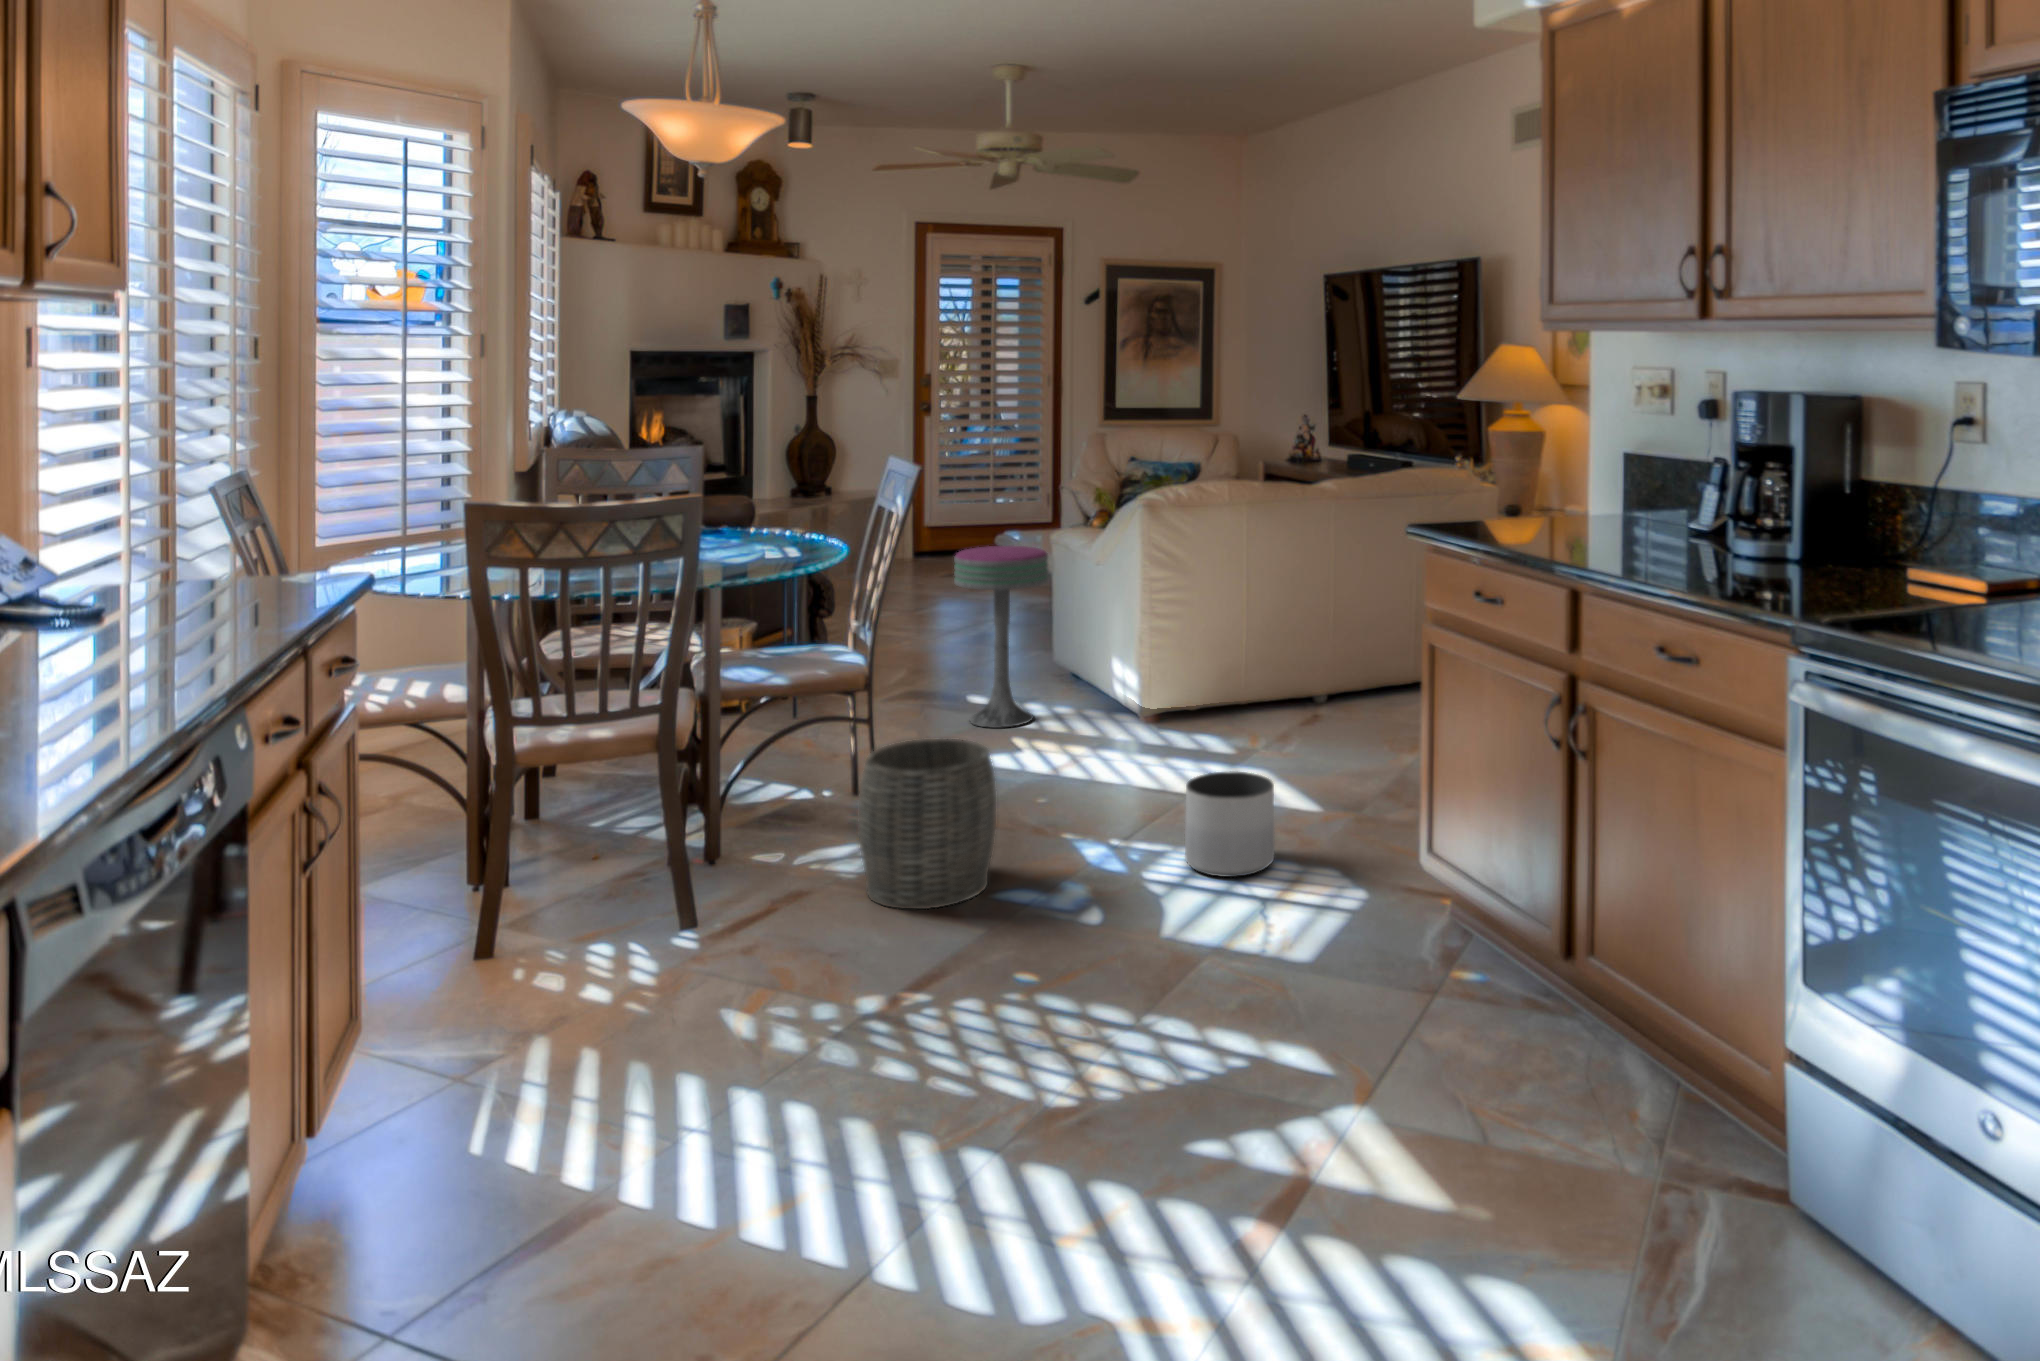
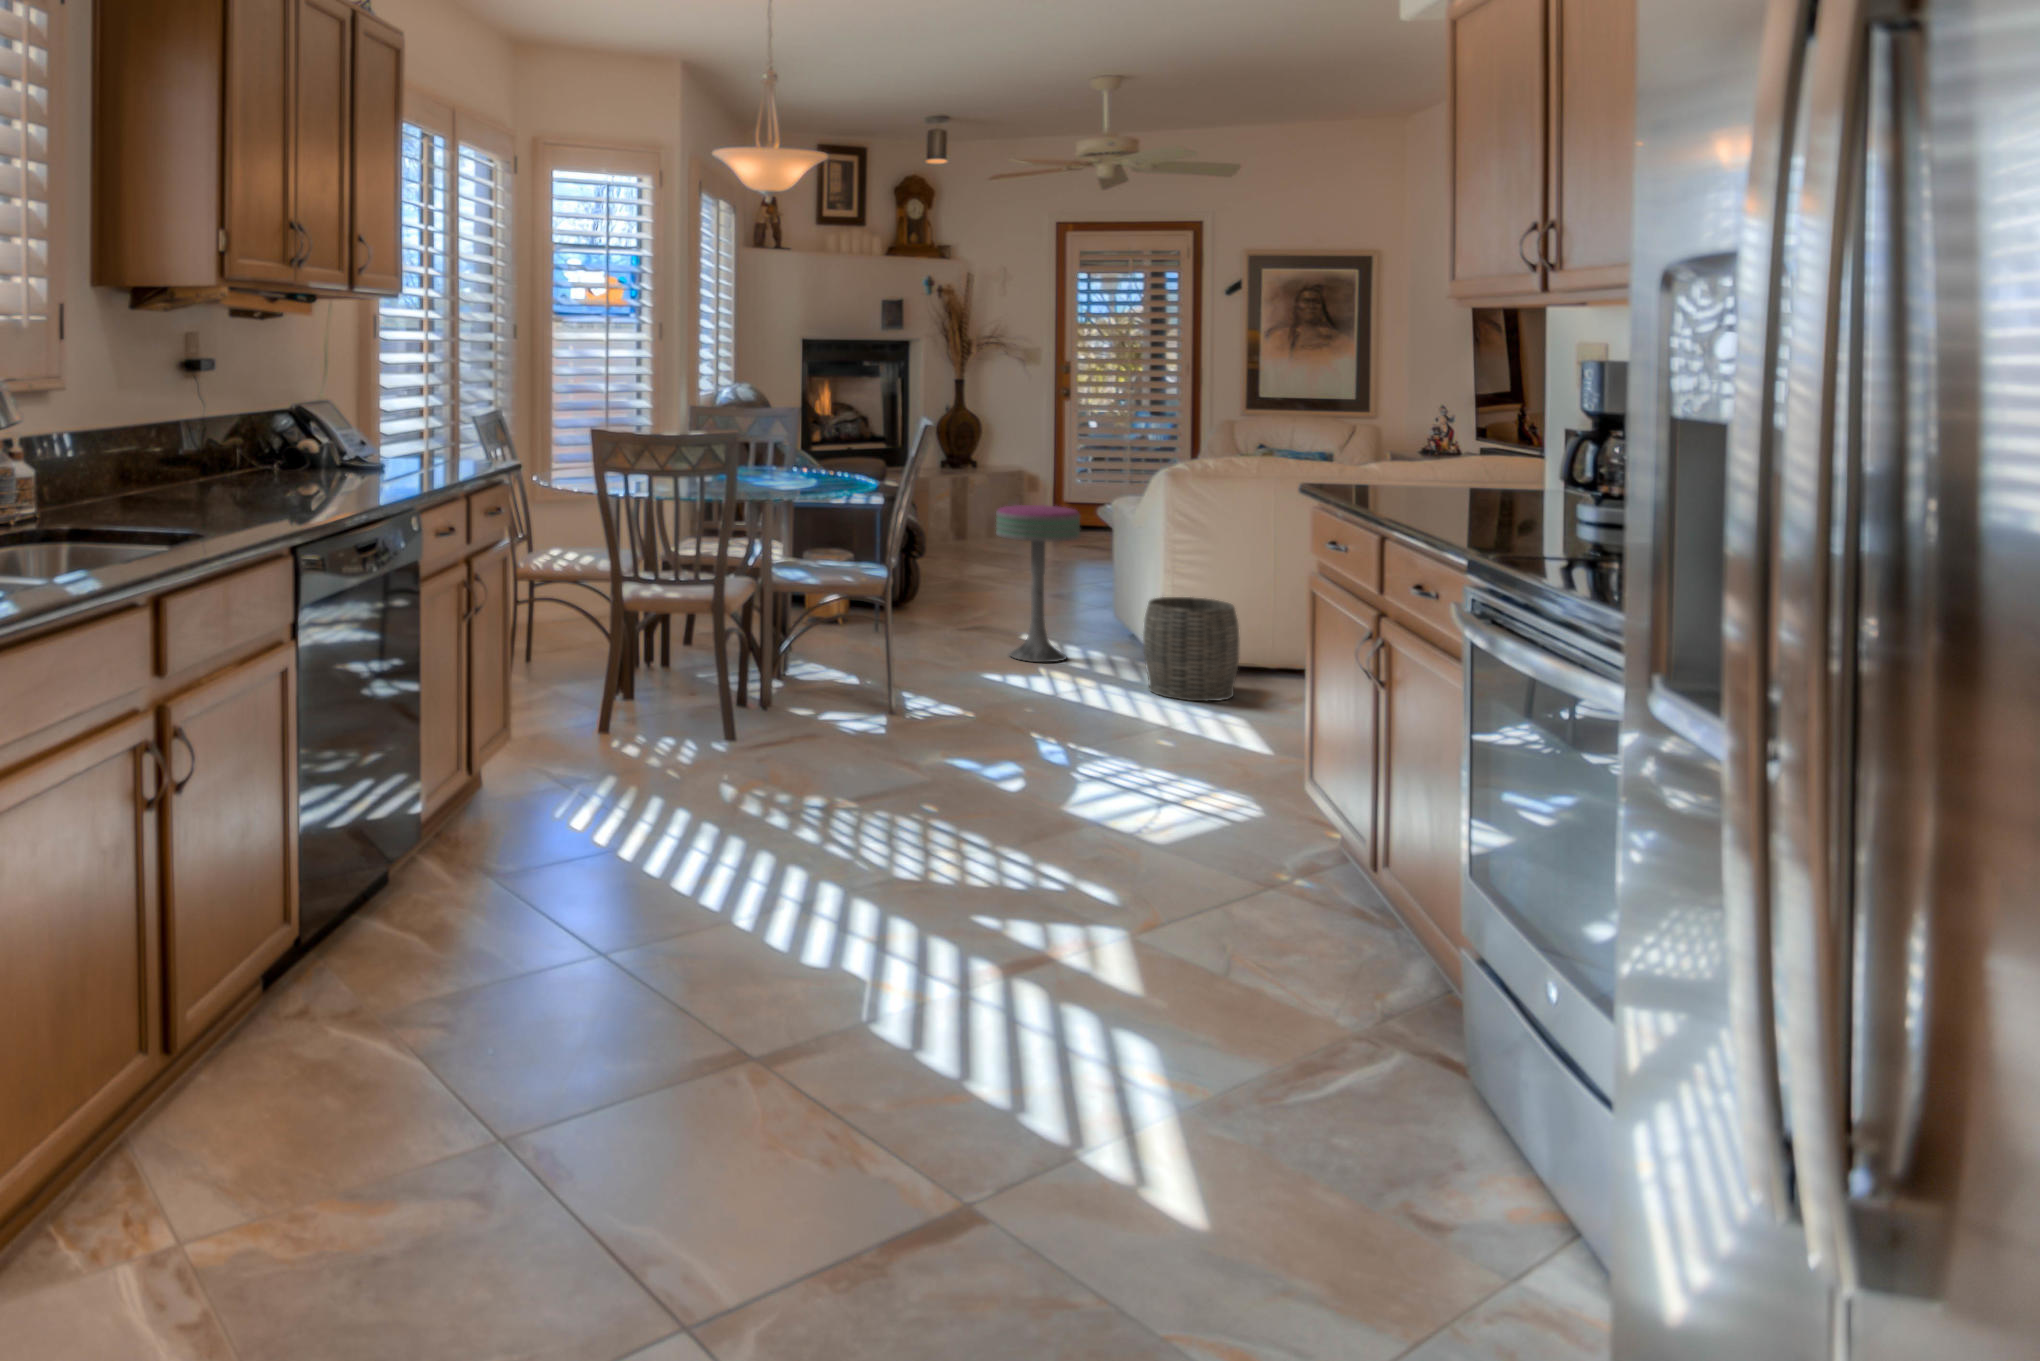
woven basket: present [859,738,996,909] -> present [1143,597,1239,701]
planter: present [1185,771,1275,877] -> none [1114,696,1197,783]

